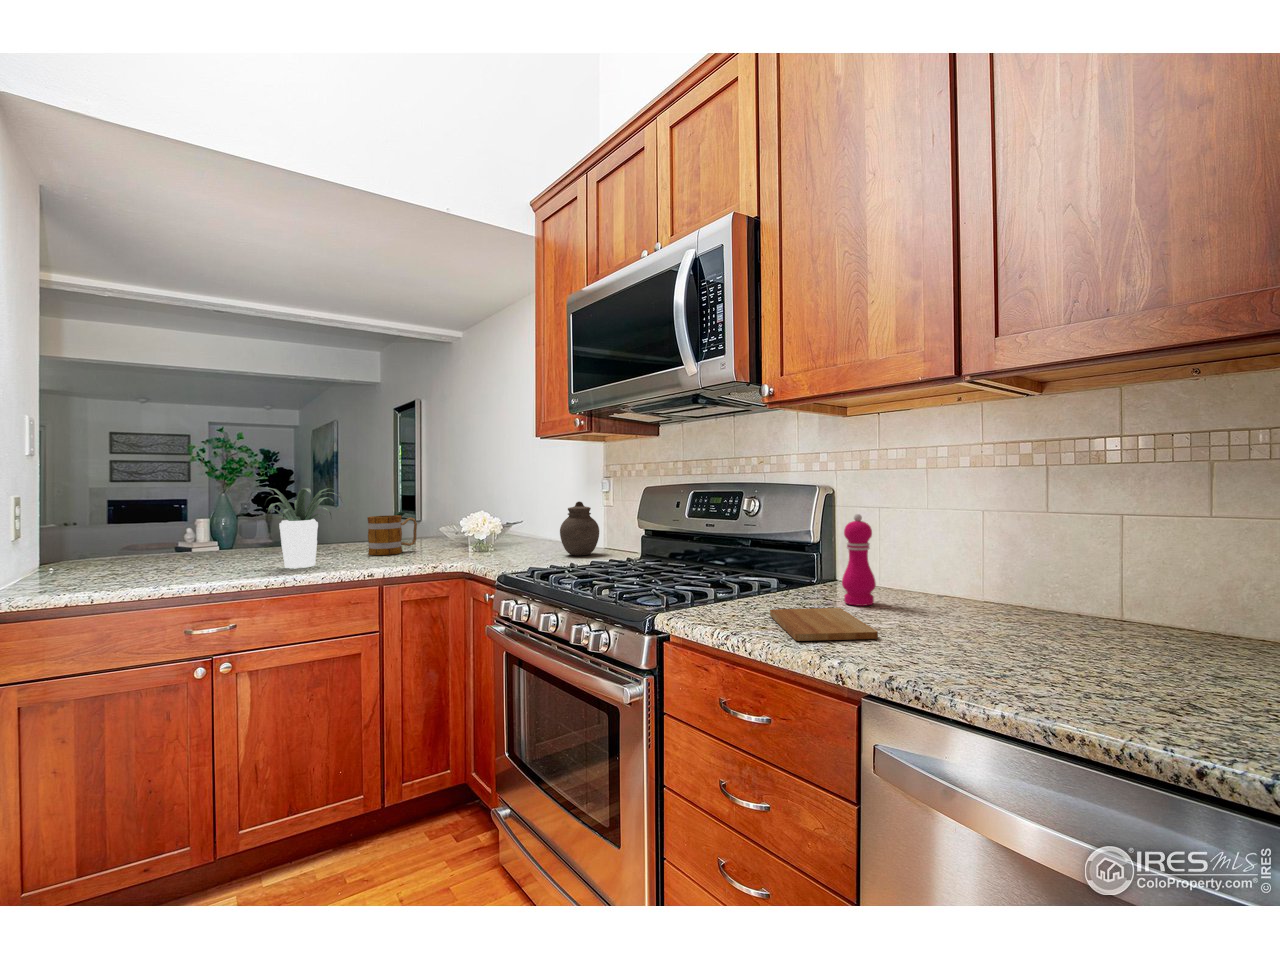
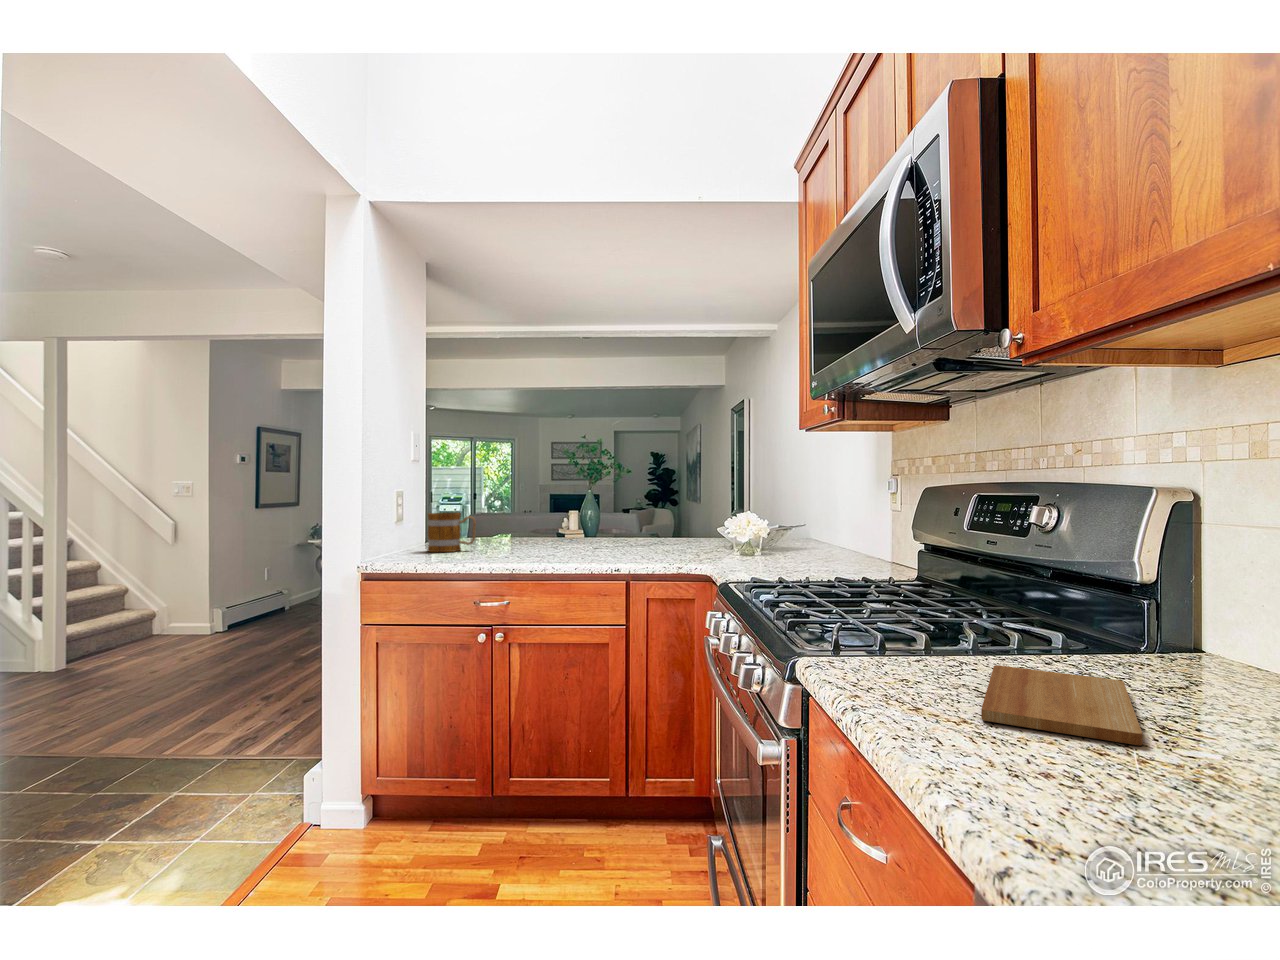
potted plant: present [249,488,340,568] -> none [547,479,627,555]
jar: present [560,501,599,556] -> none [833,503,881,566]
pepper mill: present [842,514,876,606] -> none [1151,531,1219,685]
mug: present [368,515,417,555] -> present [428,513,476,552]

